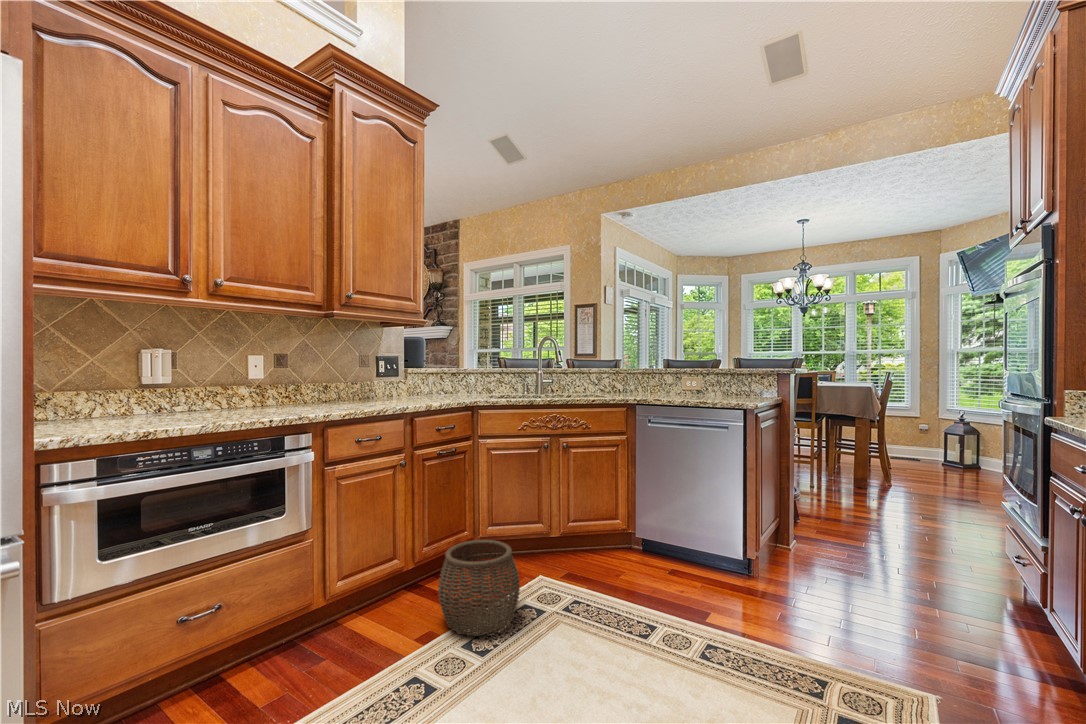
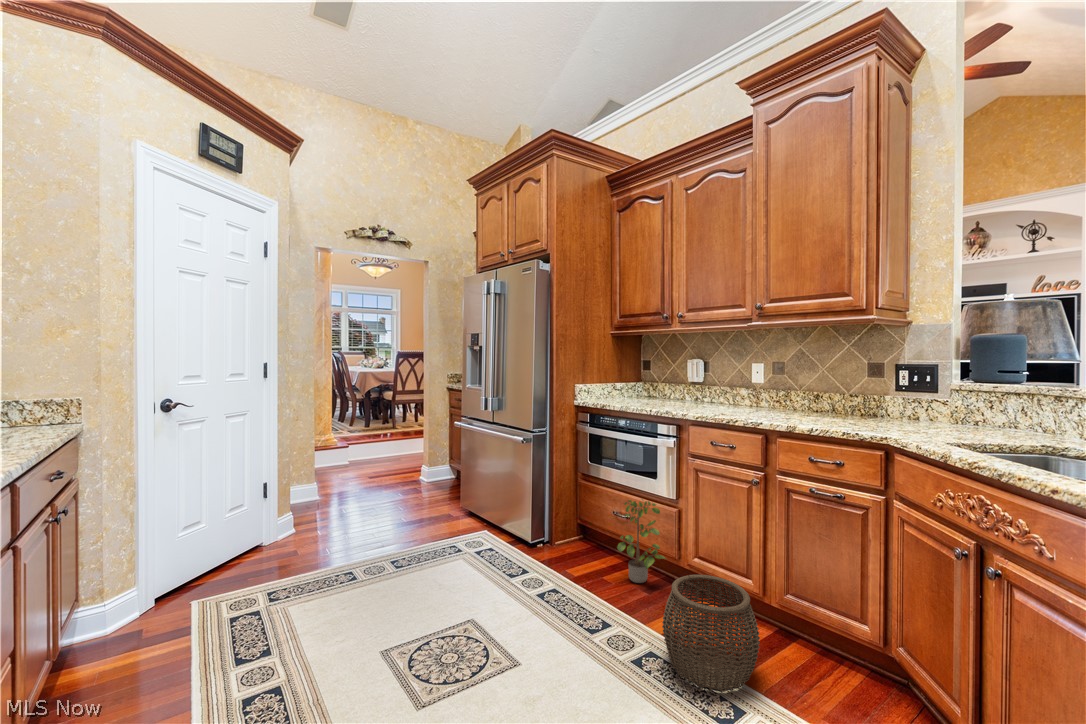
potted plant: none [255,539,326,675] -> present [617,499,665,583]

